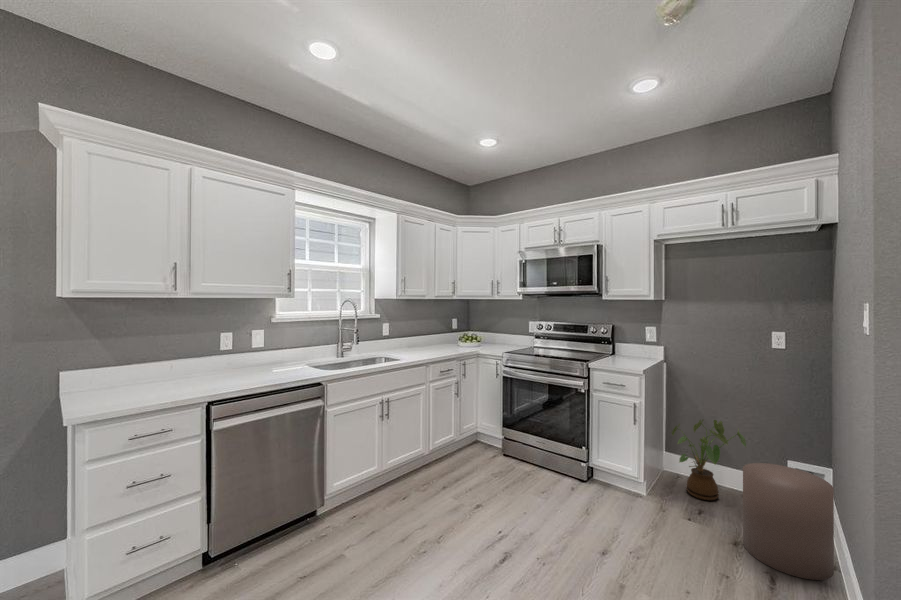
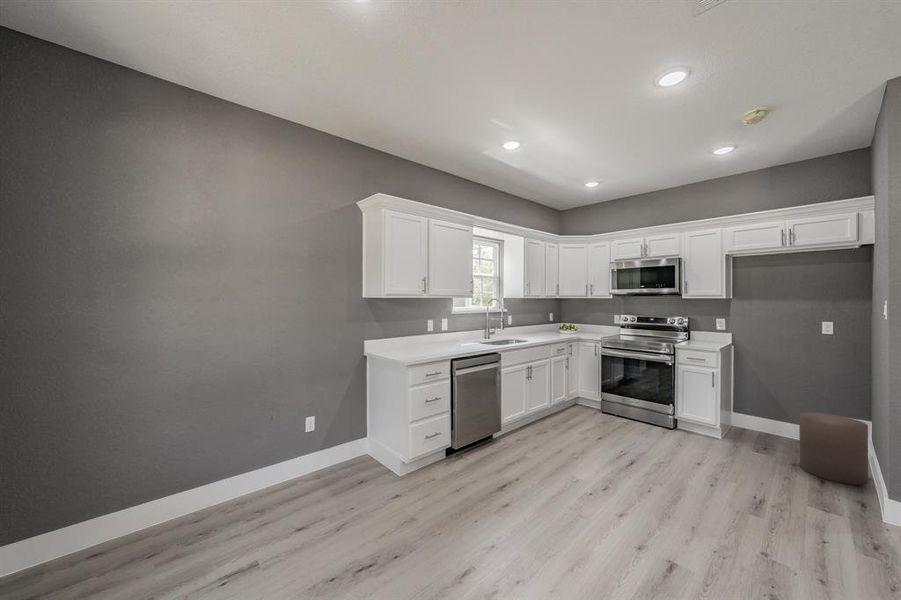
house plant: present [672,420,746,500] -> none [741,386,801,444]

